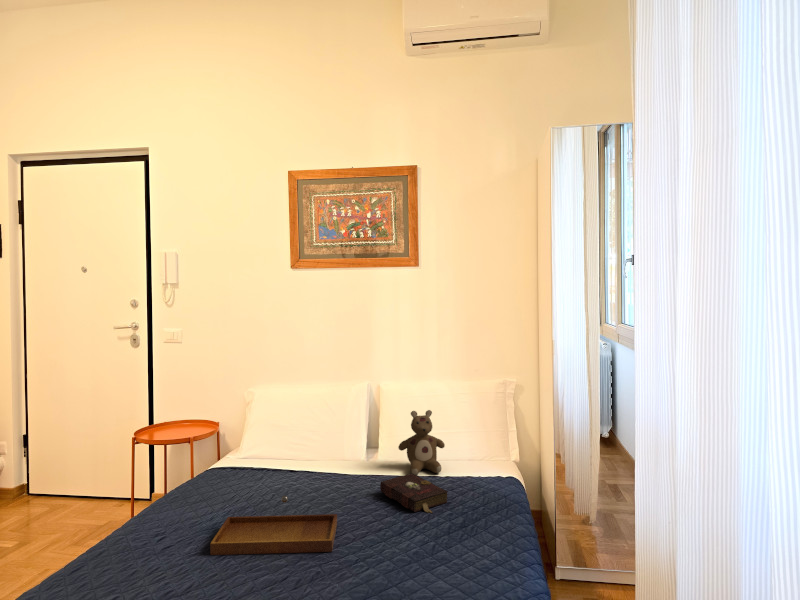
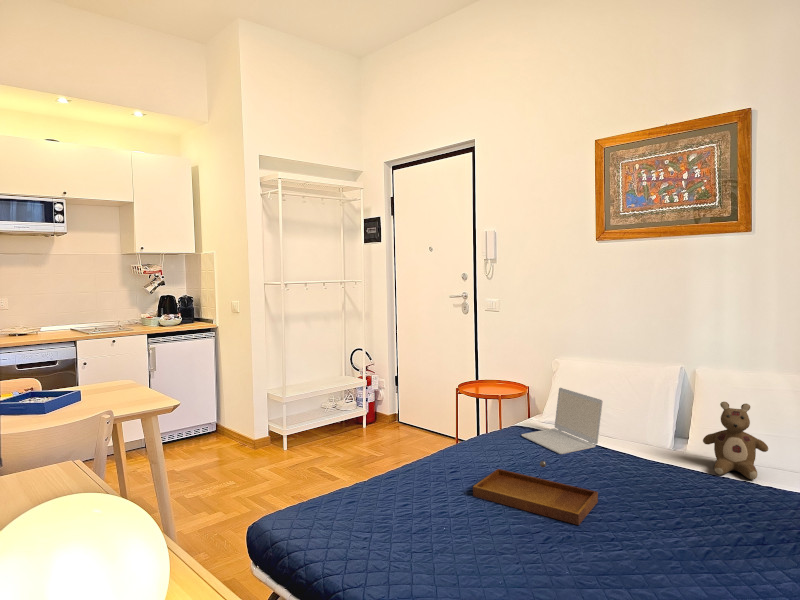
laptop: none [230,419,313,487] -> present [522,388,603,454]
book: present [380,473,448,513] -> none [663,471,745,521]

